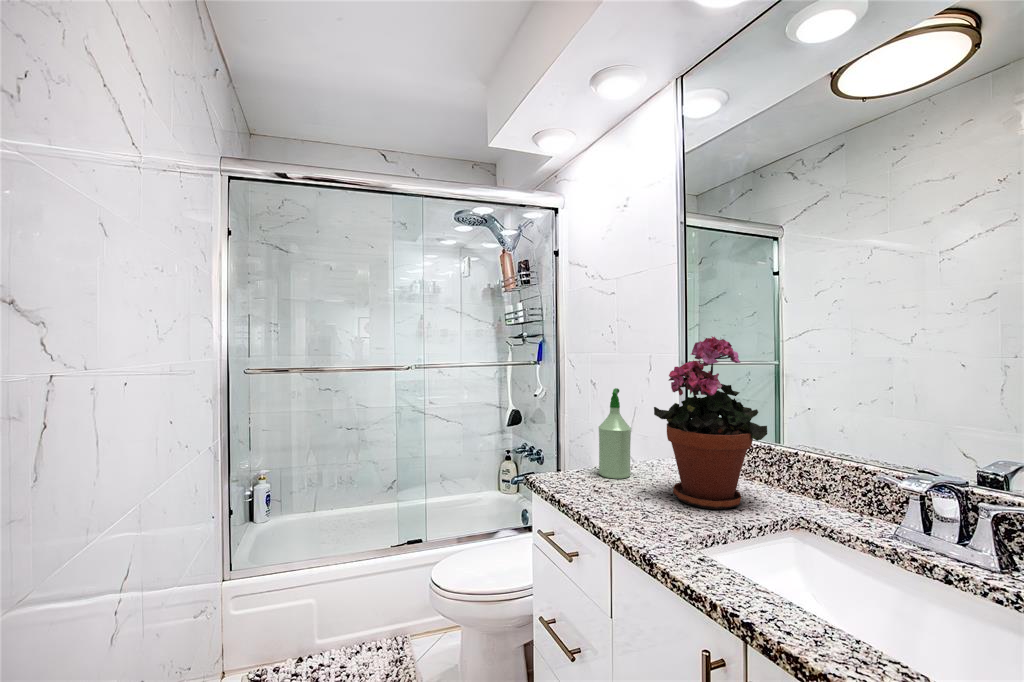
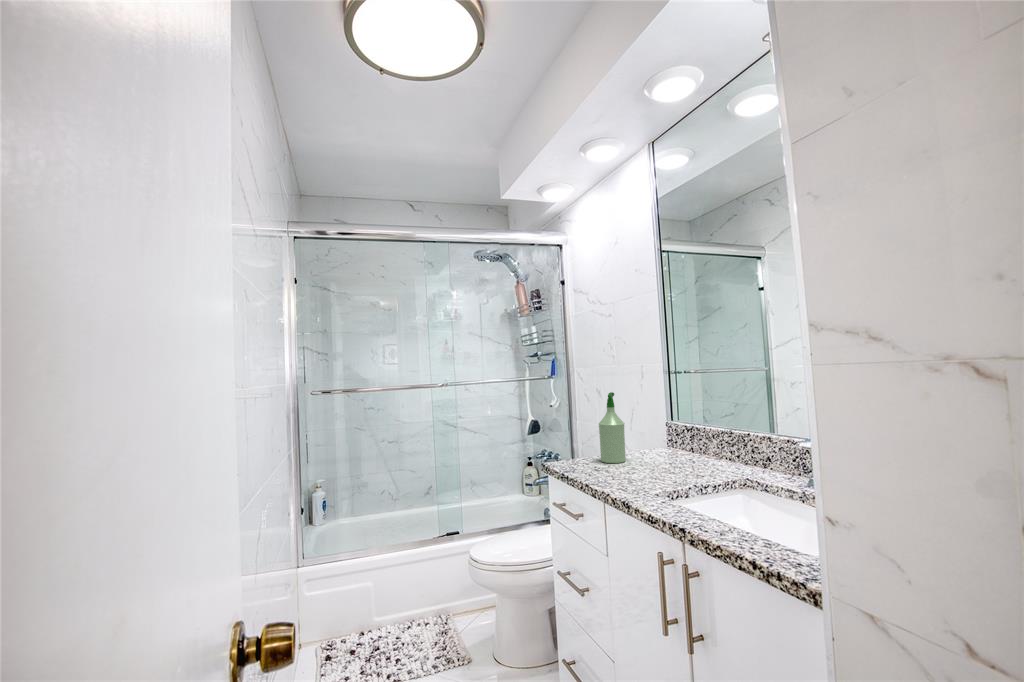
potted plant: present [654,337,767,510] -> none [637,347,721,478]

